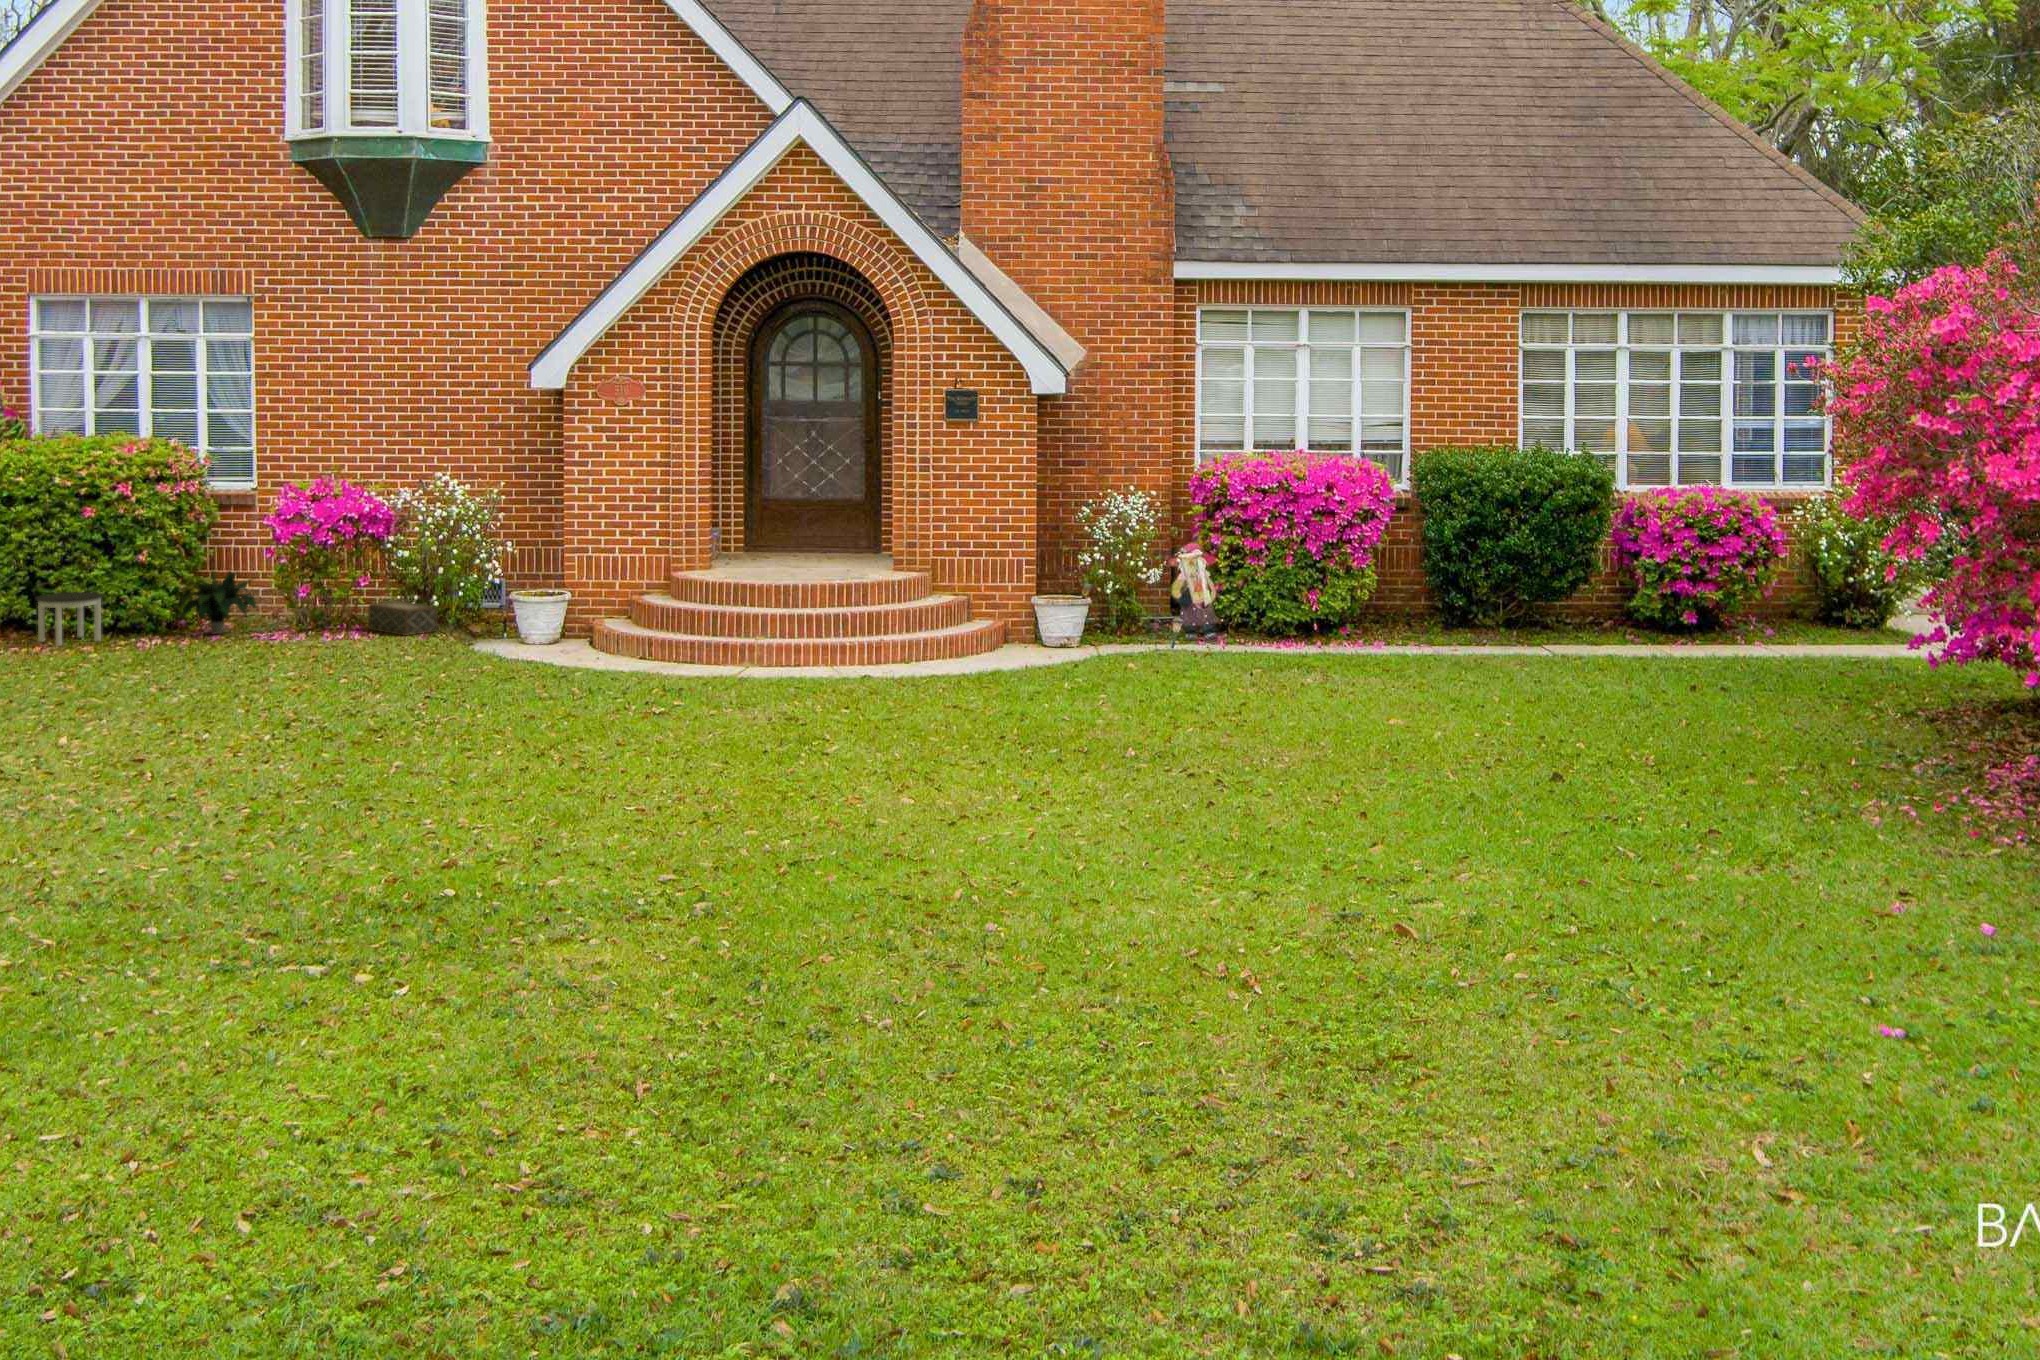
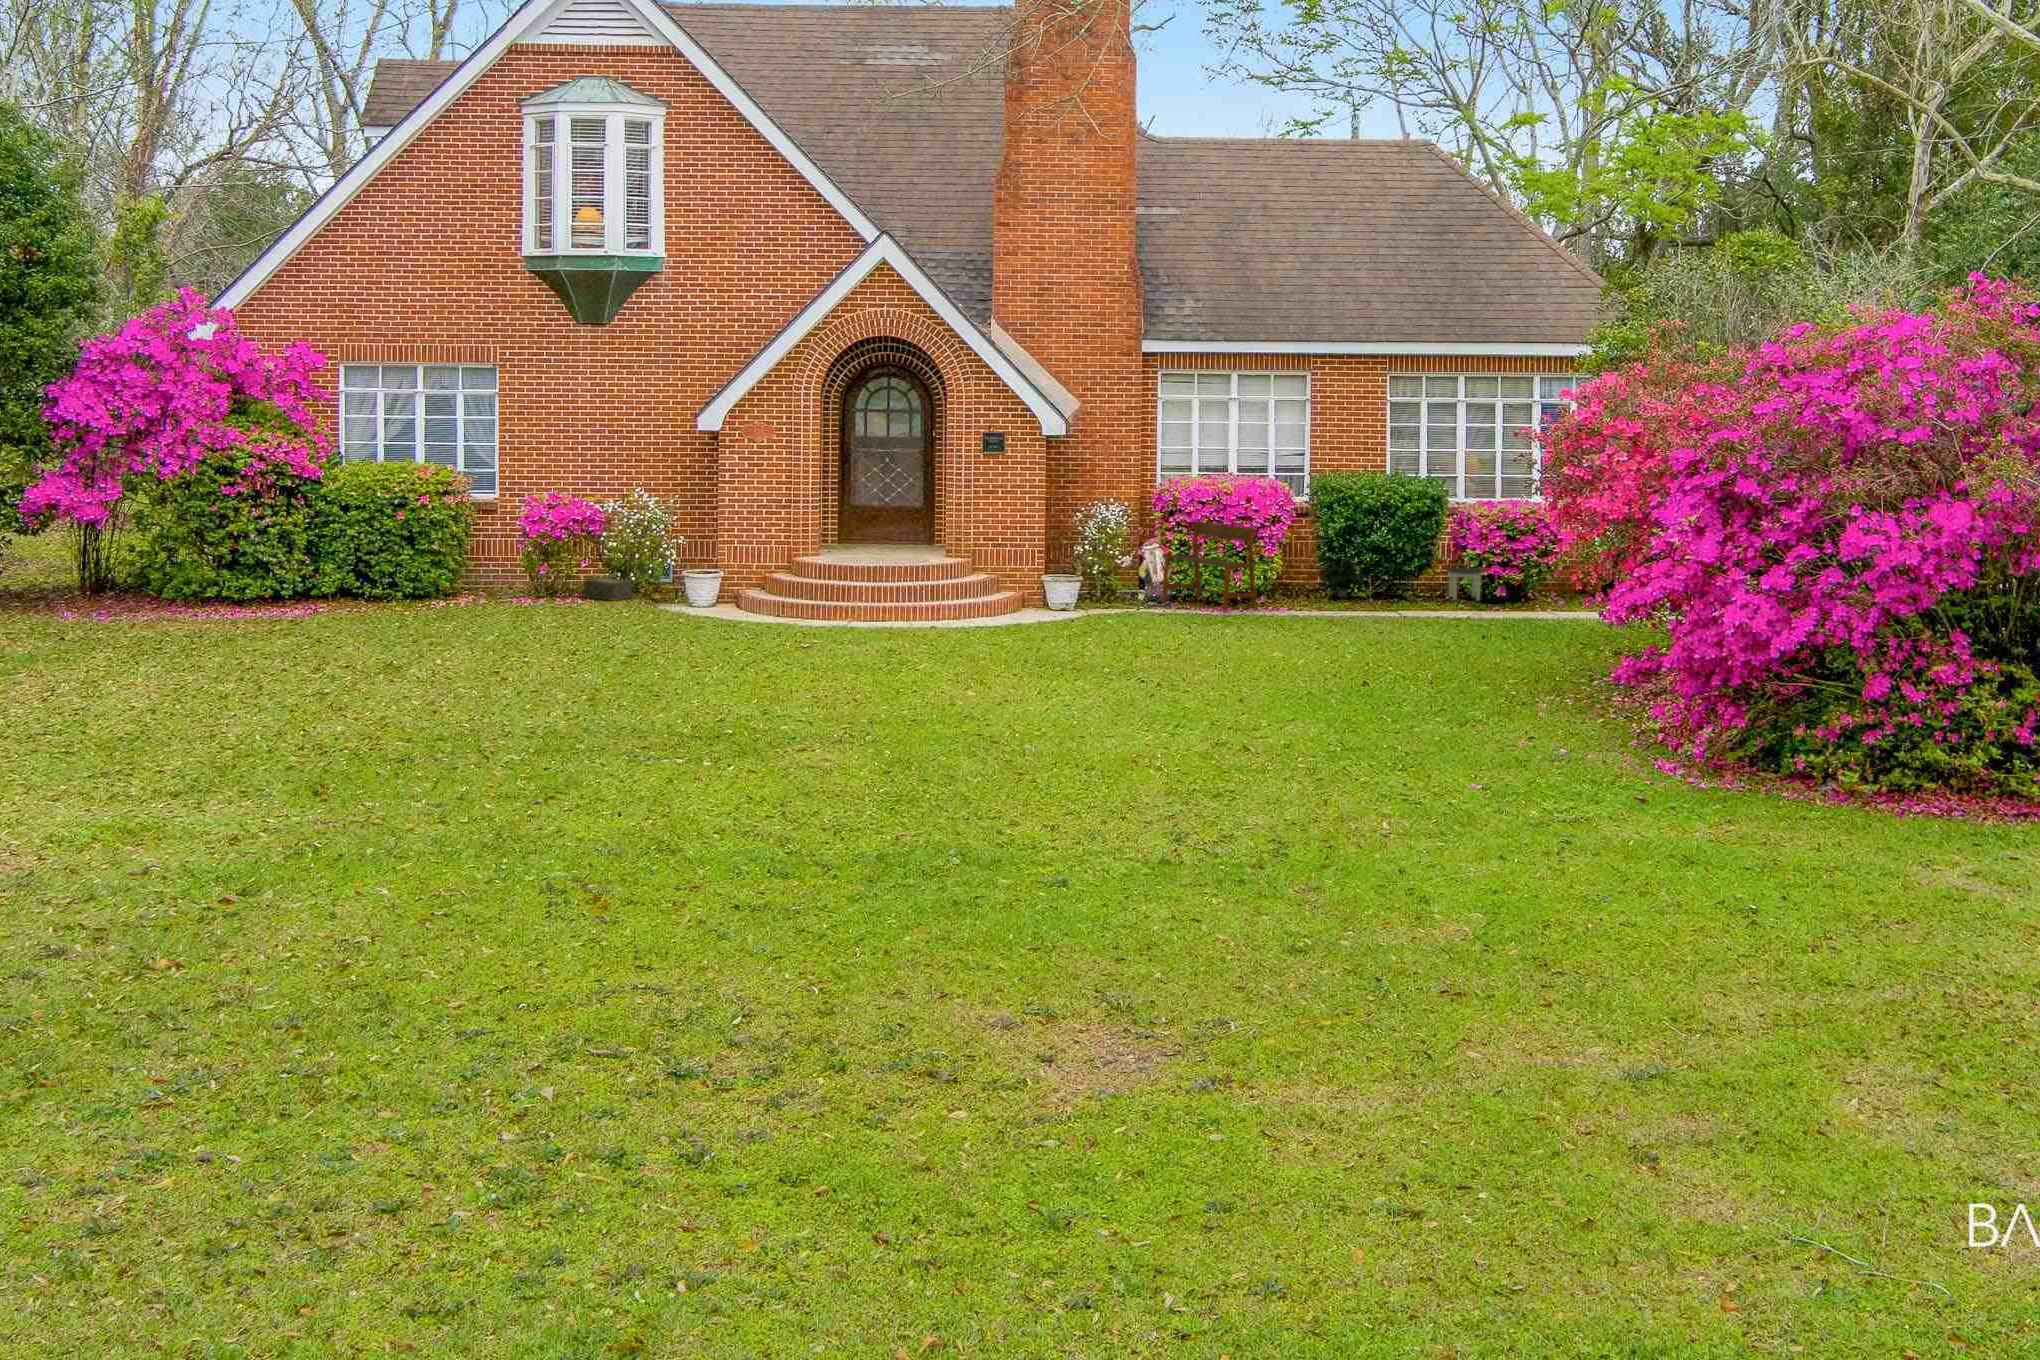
bench: none [1204,516,1344,651] -> present [1161,520,1257,613]
potted plant: present [180,571,256,634] -> present [1322,557,1362,598]
round table: present [36,592,103,646] -> present [1447,568,1483,600]

